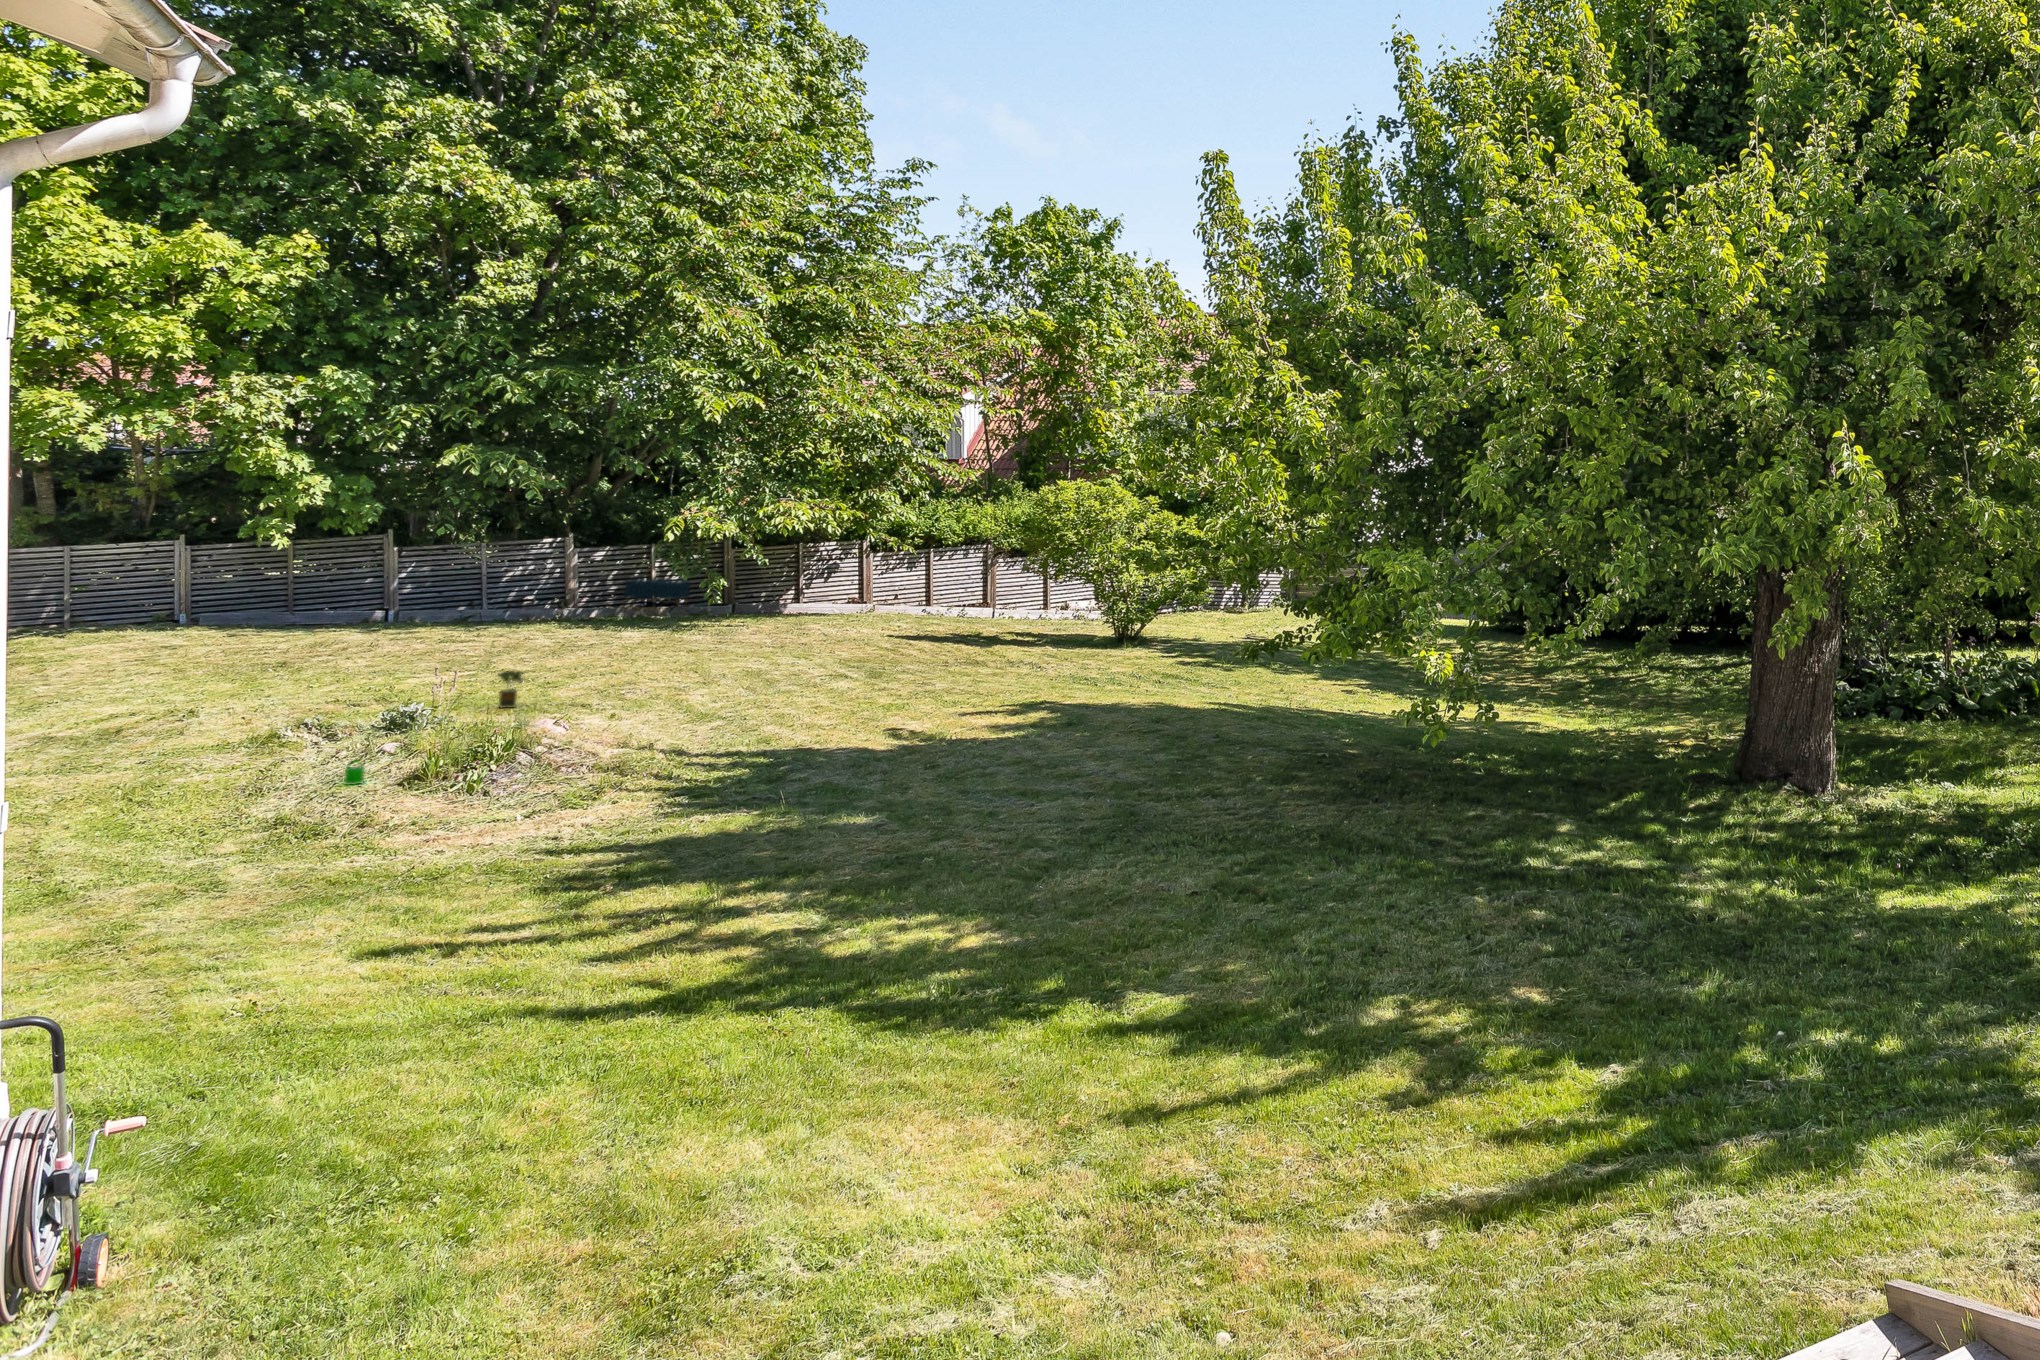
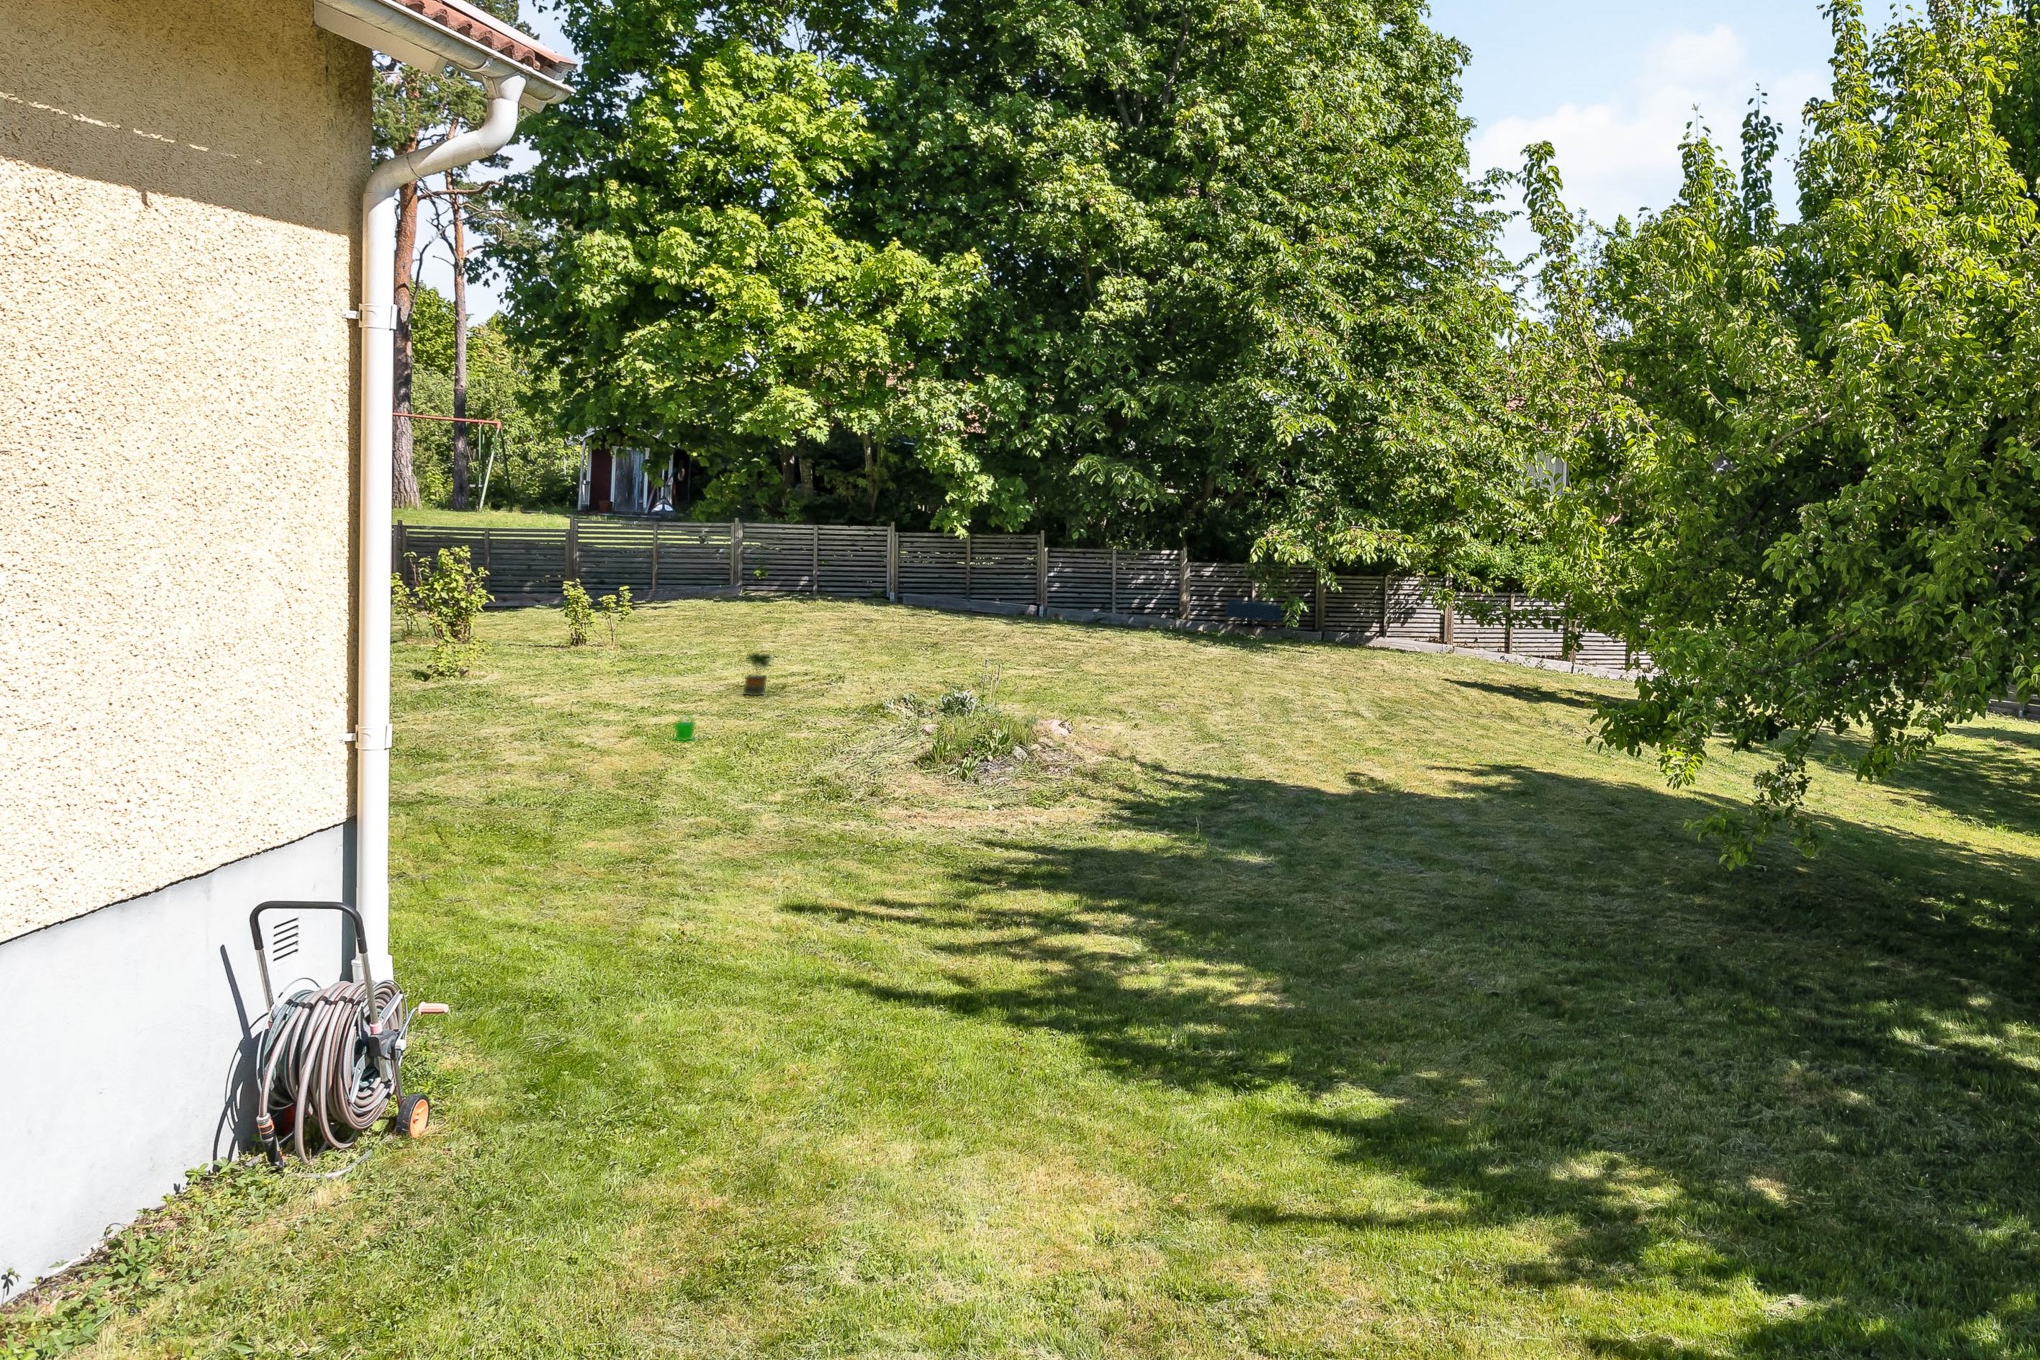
potted tree: present [498,671,525,708] -> present [744,653,774,696]
watering can: present [344,761,365,785] -> present [674,715,694,741]

